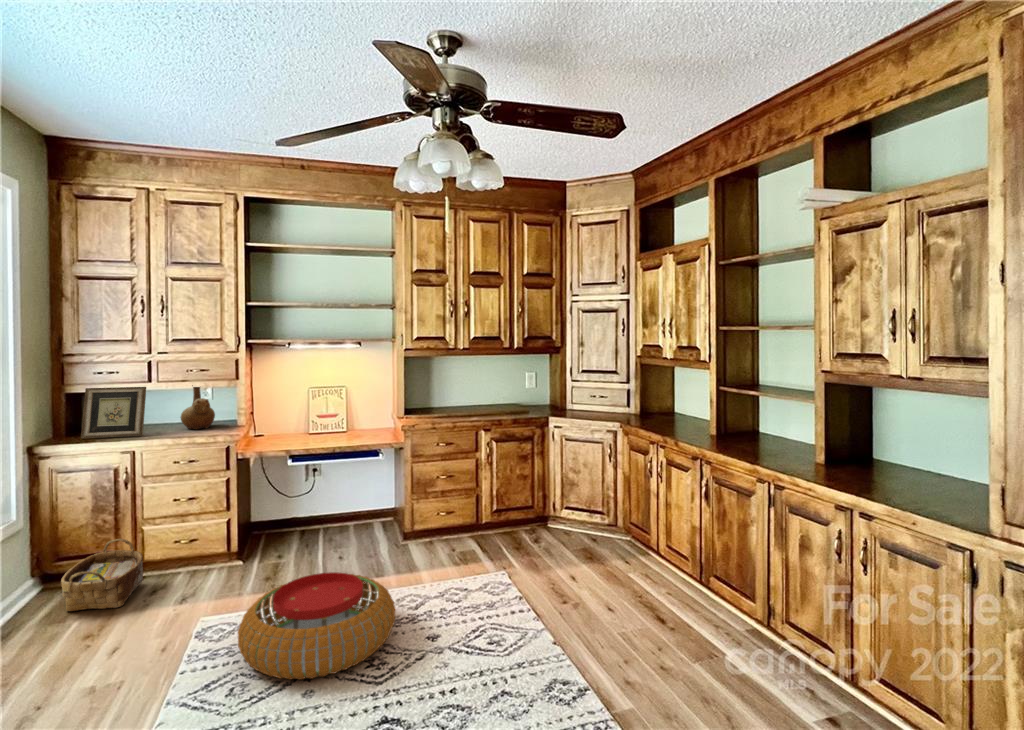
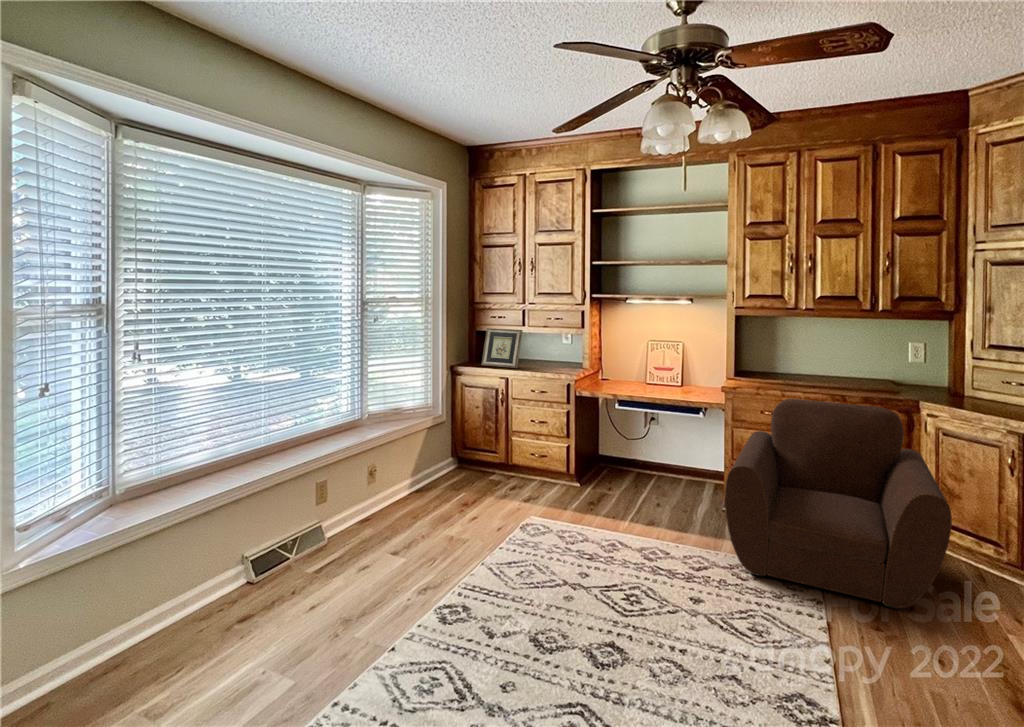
vase: present [180,385,215,429] -> none [545,329,570,368]
armchair: none [423,425,597,595] -> present [725,399,952,609]
woven basket: present [61,539,144,611] -> none [457,443,509,492]
pouf: present [238,572,395,680] -> none [534,506,668,594]

